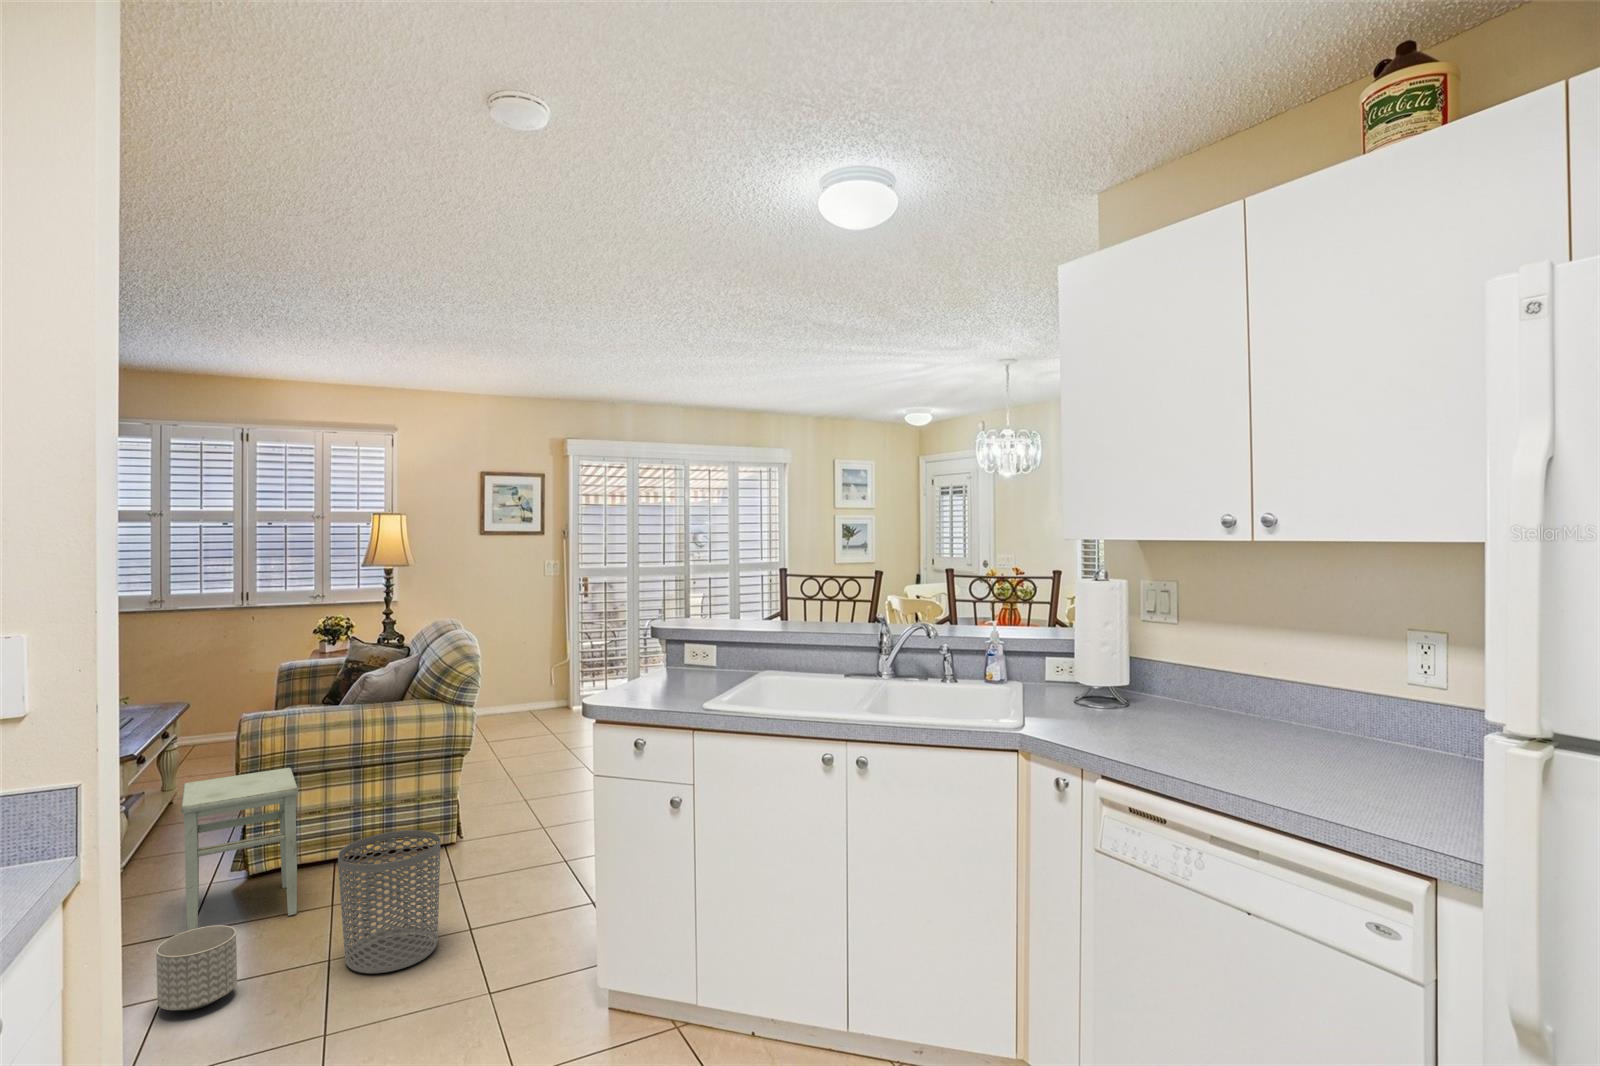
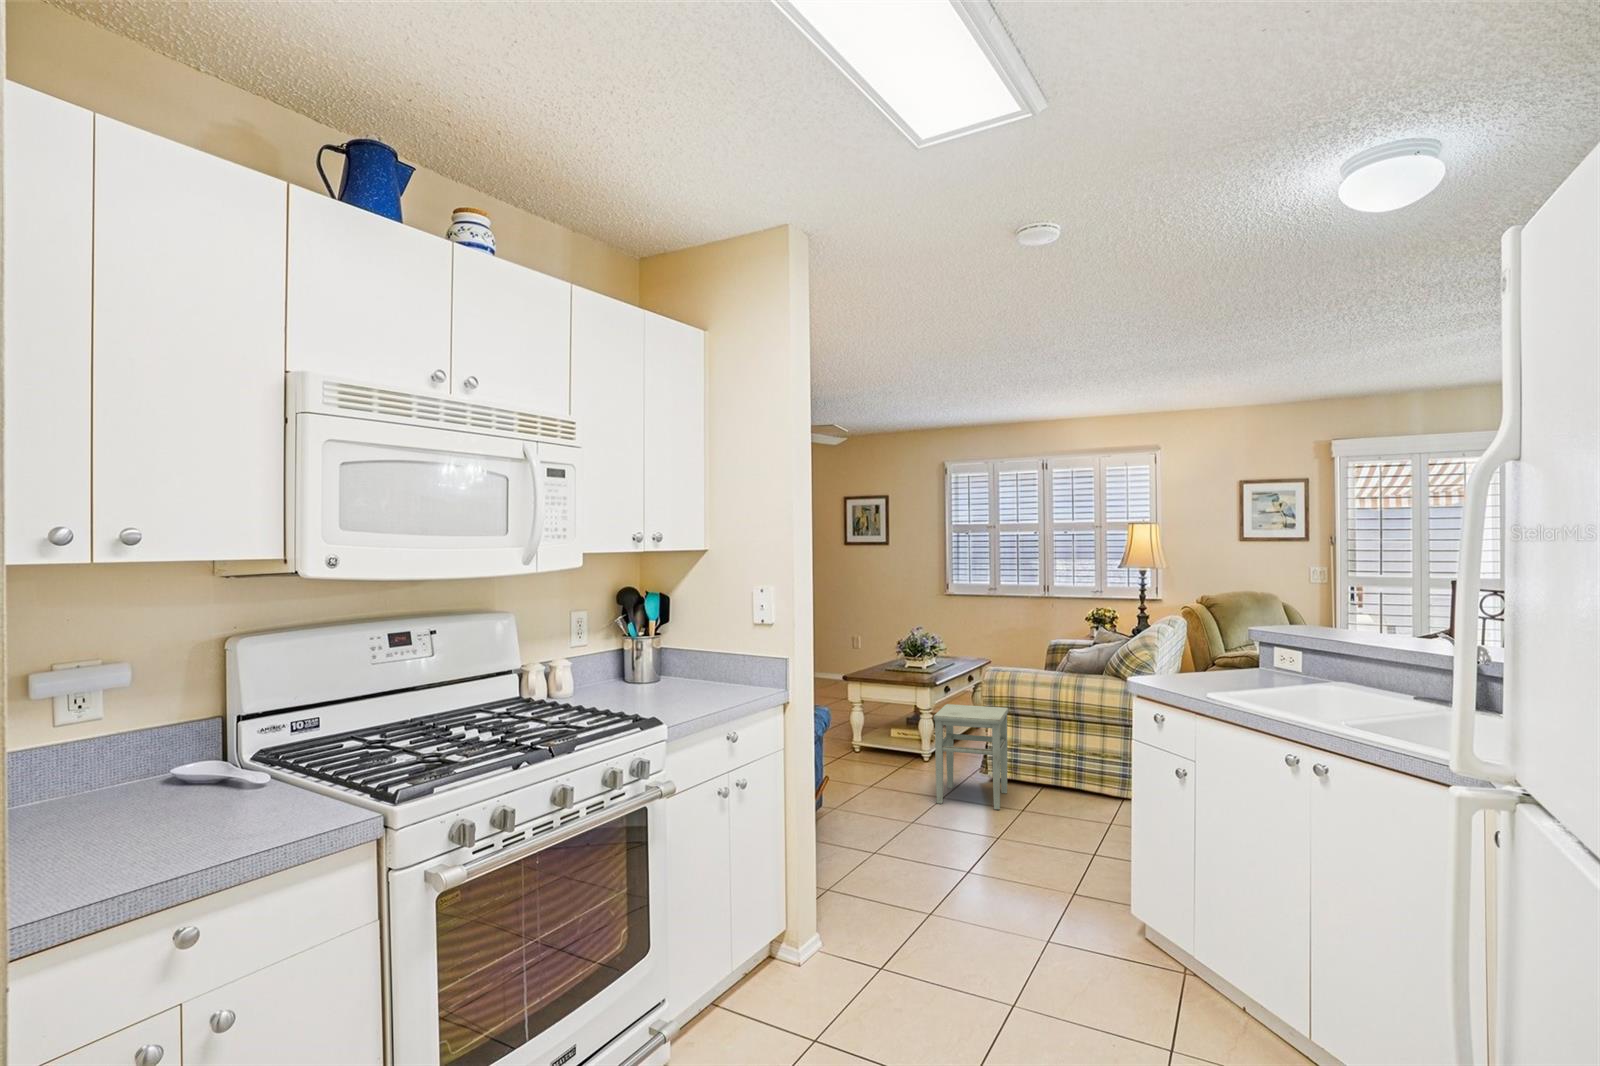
waste bin: present [338,830,440,973] -> none [1002,763,1073,862]
planter: present [156,925,237,1010] -> none [902,790,944,839]

